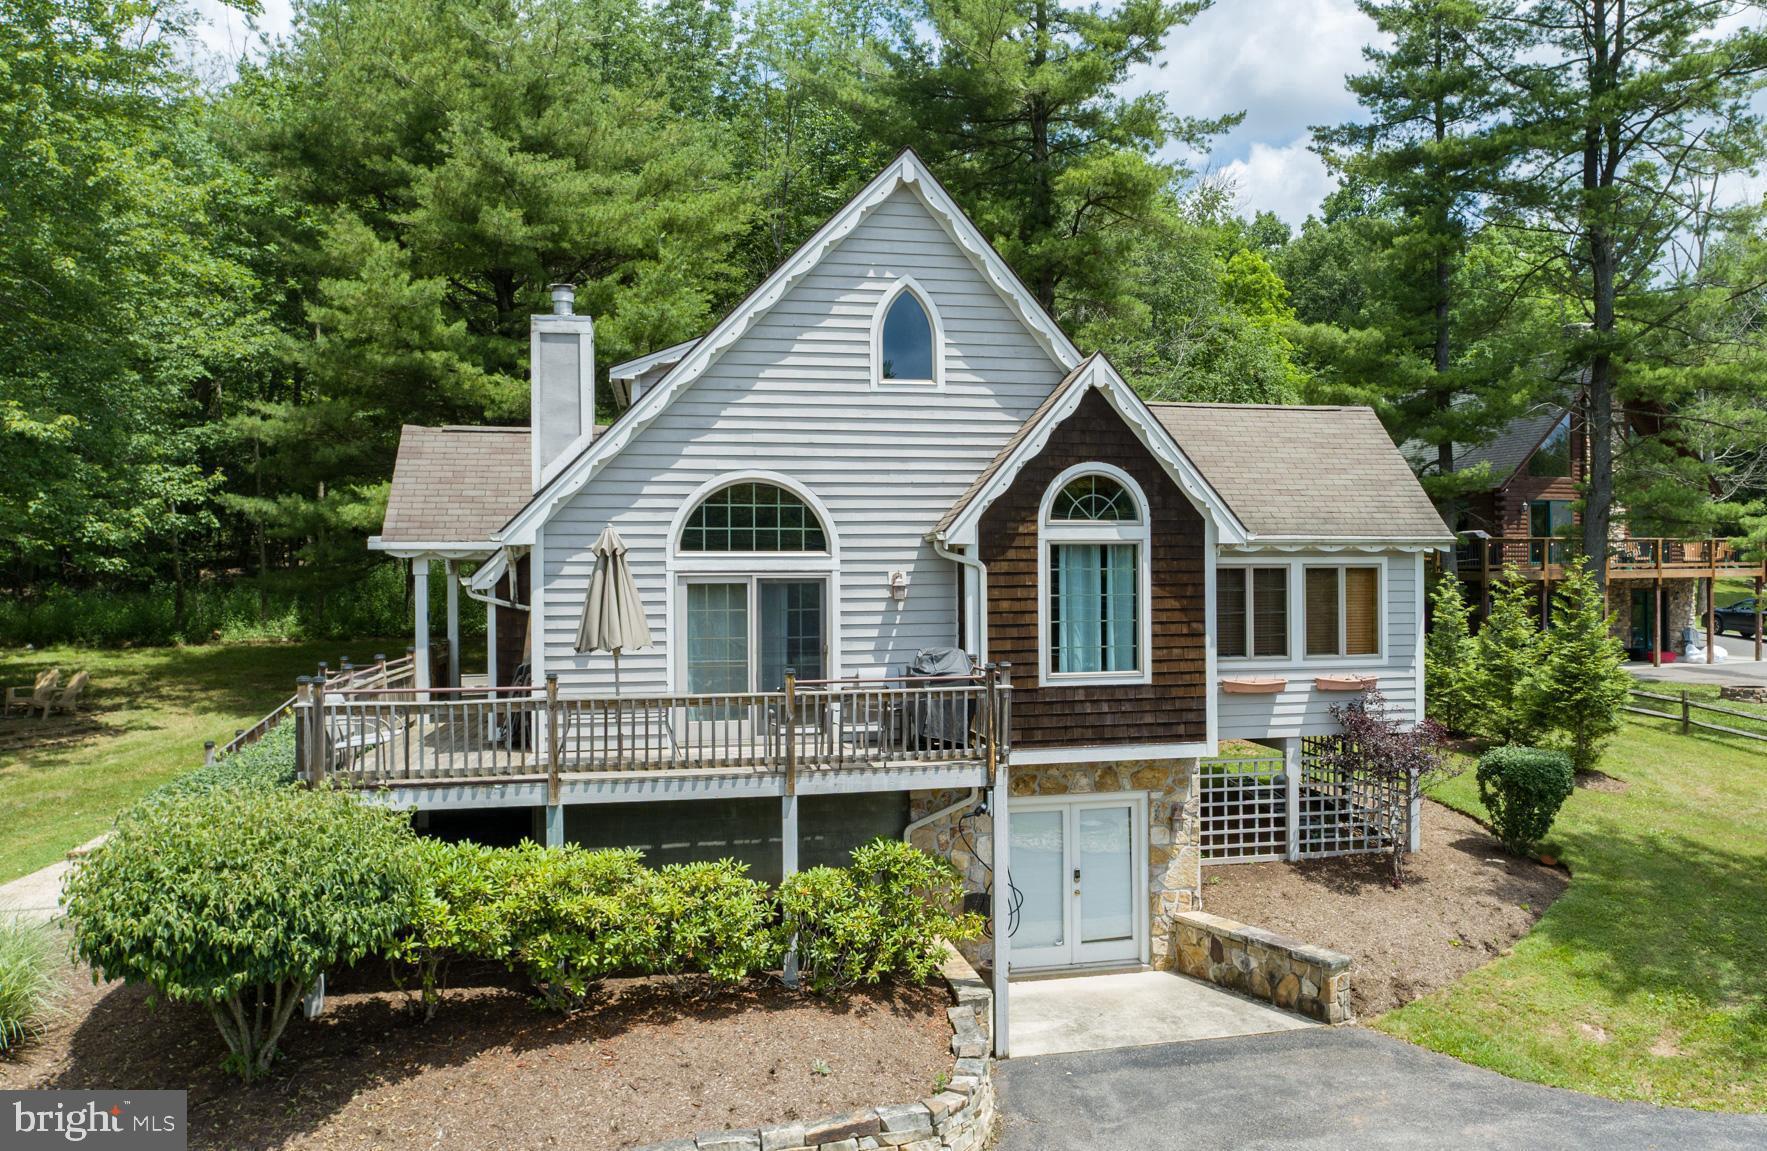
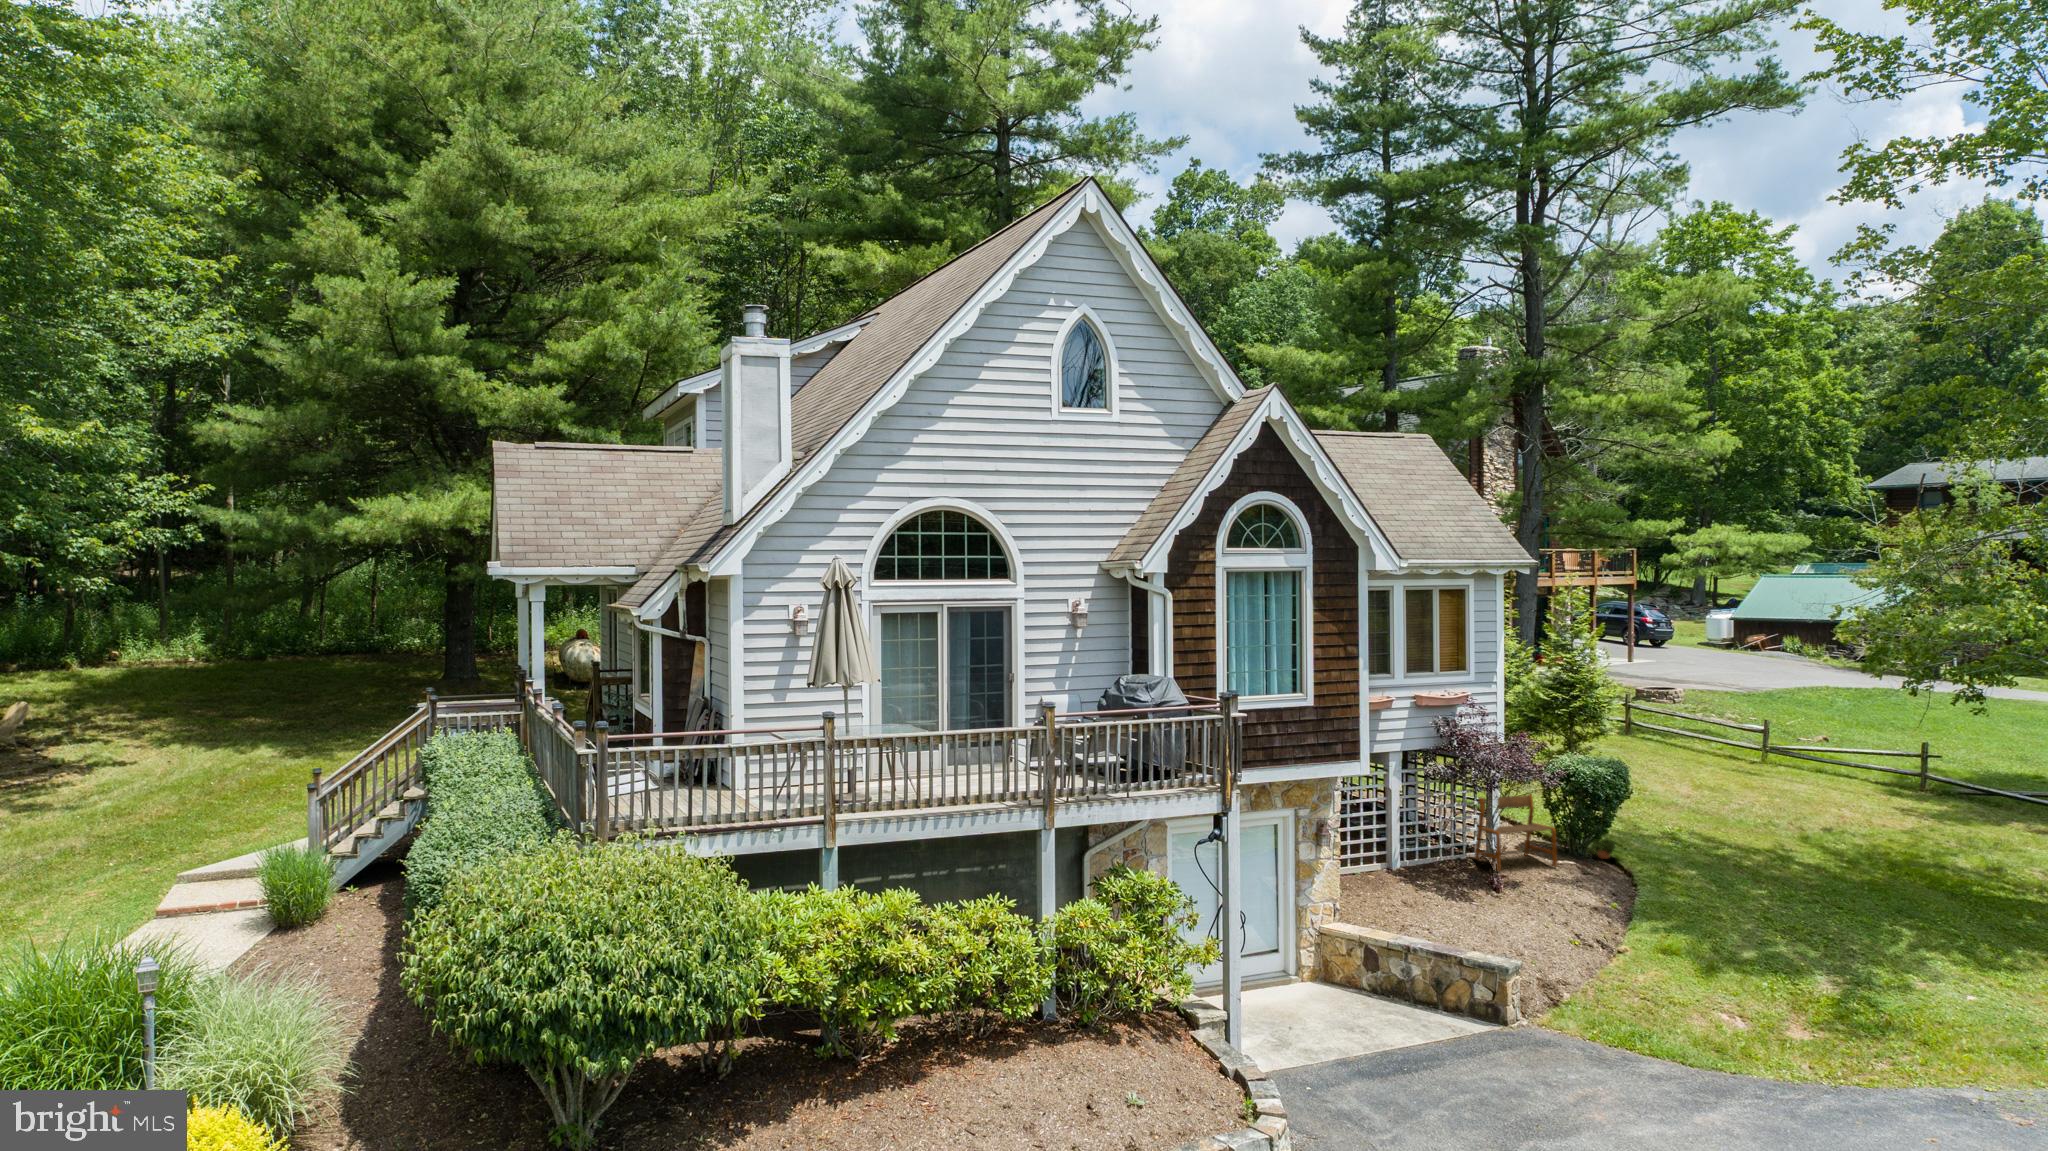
bench: none [1389,789,1485,871] -> present [1474,794,1557,871]

